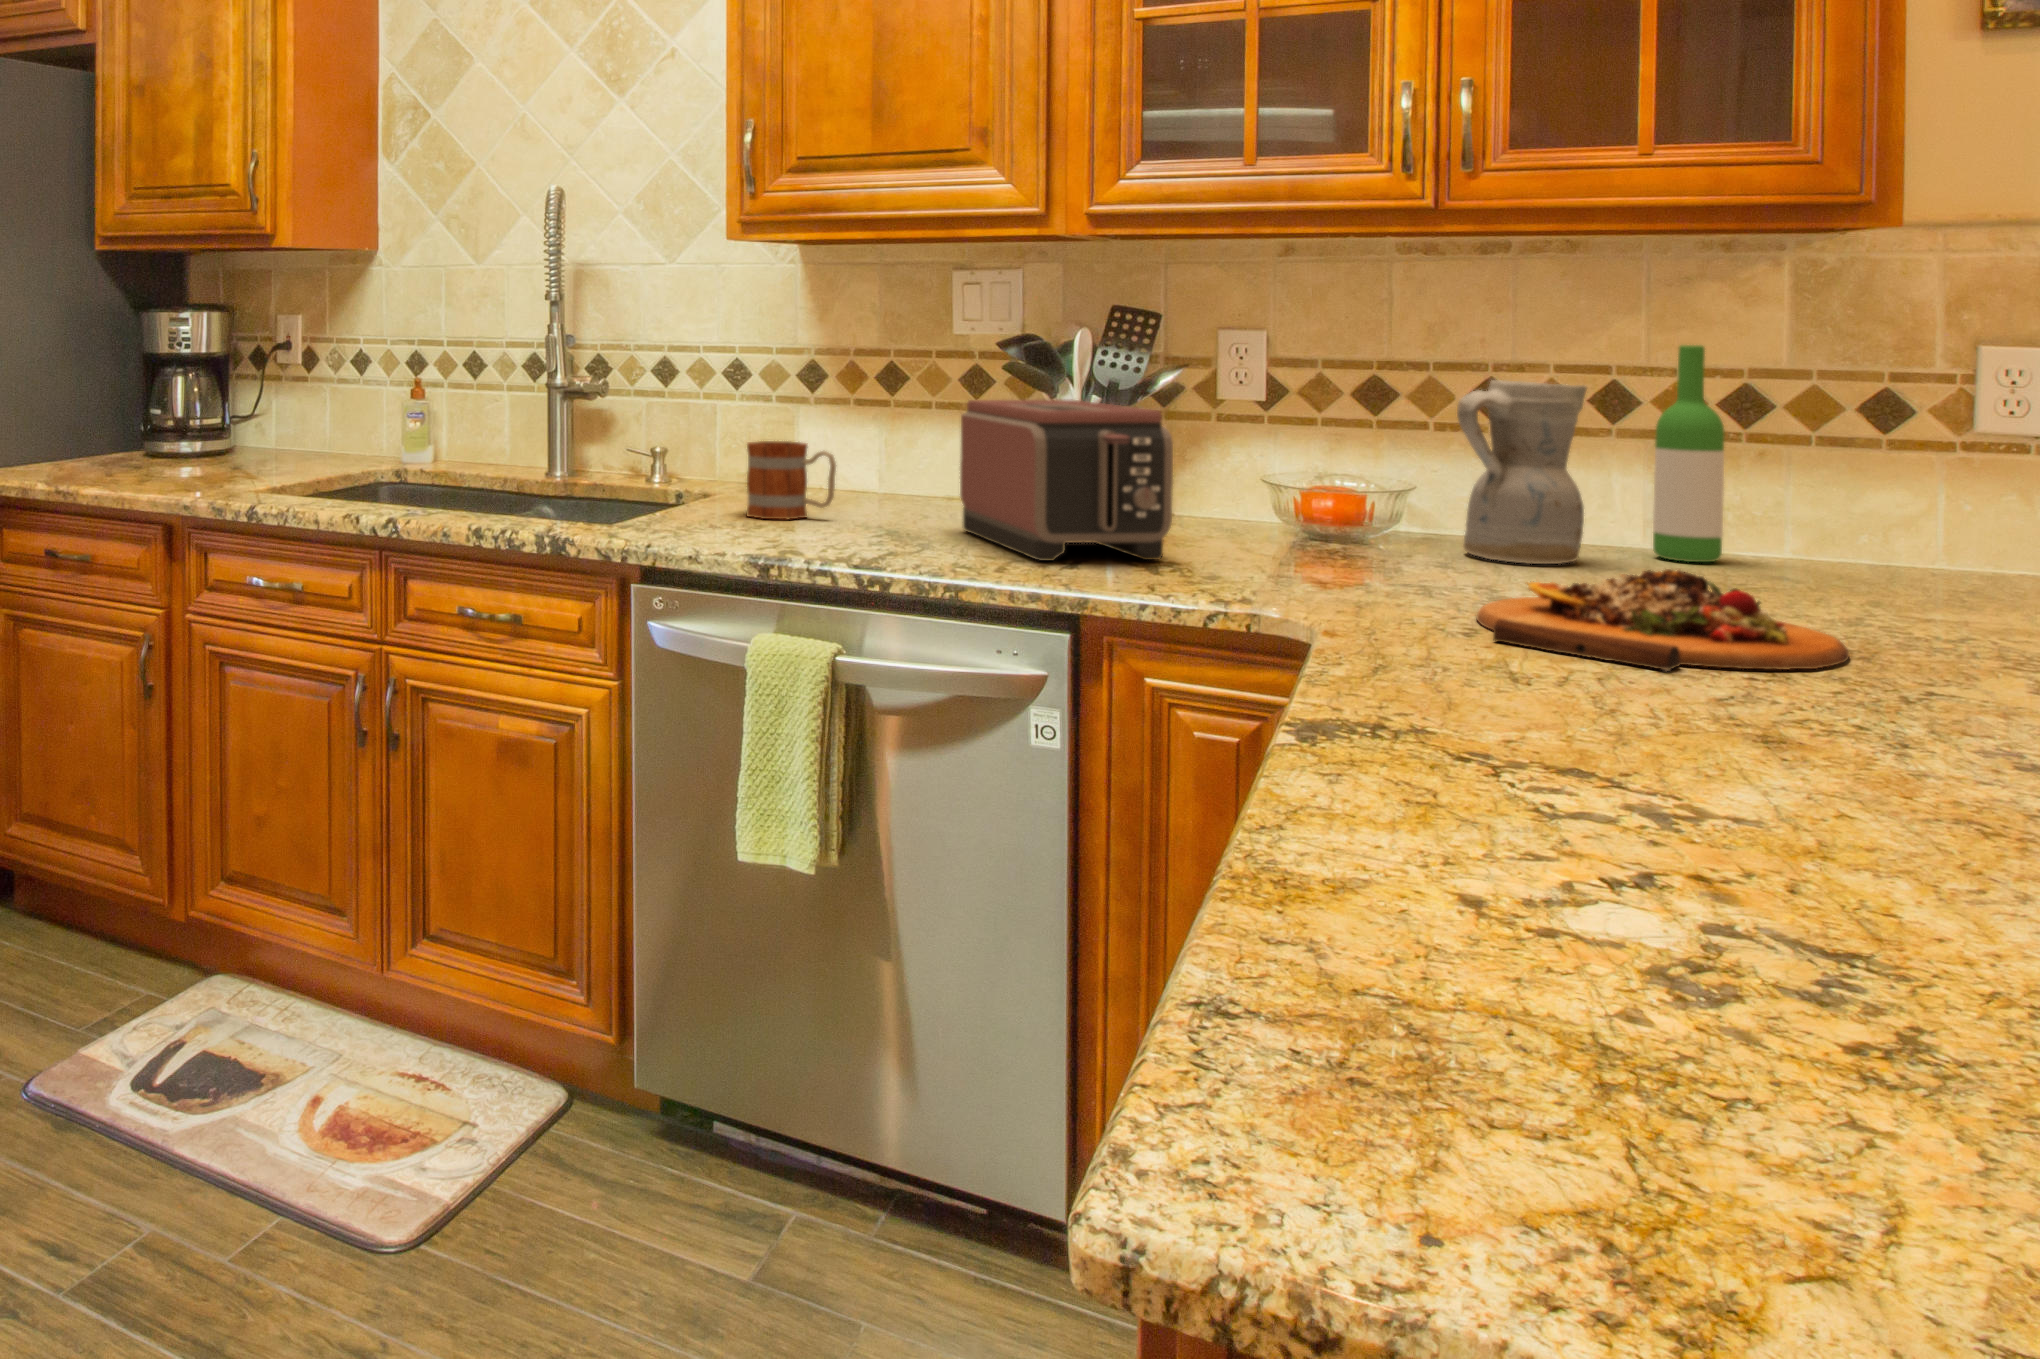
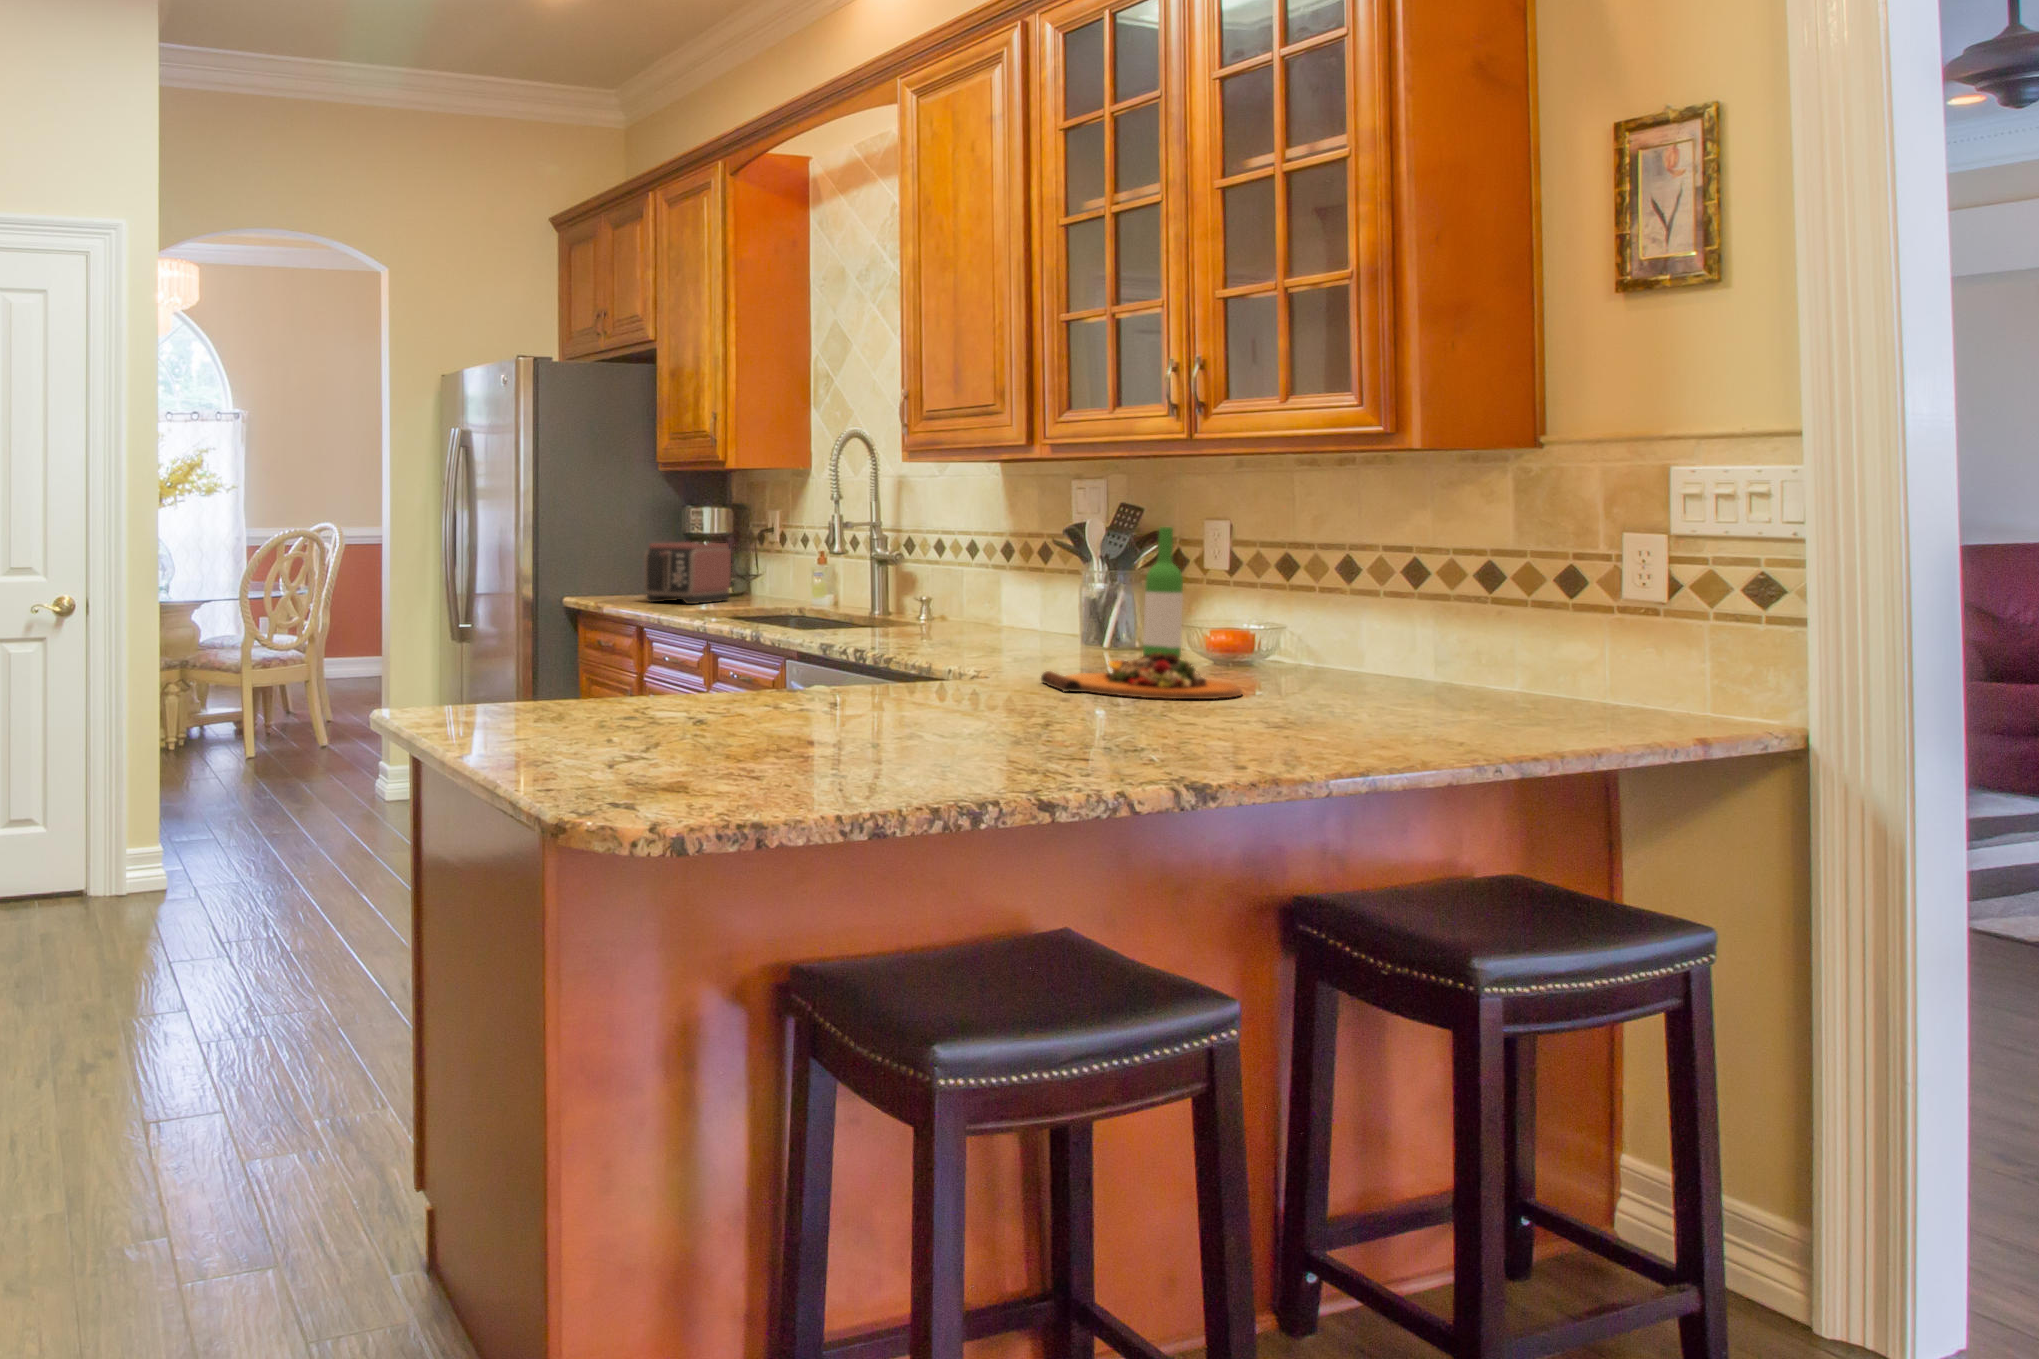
wine bottle: present [1653,345,1724,562] -> present [1143,527,1183,658]
ceramic pitcher: present [1457,380,1587,564] -> none [1259,553,1353,676]
toaster: present [960,400,1173,561] -> present [644,542,731,604]
mug: present [747,441,836,519] -> none [909,587,956,634]

